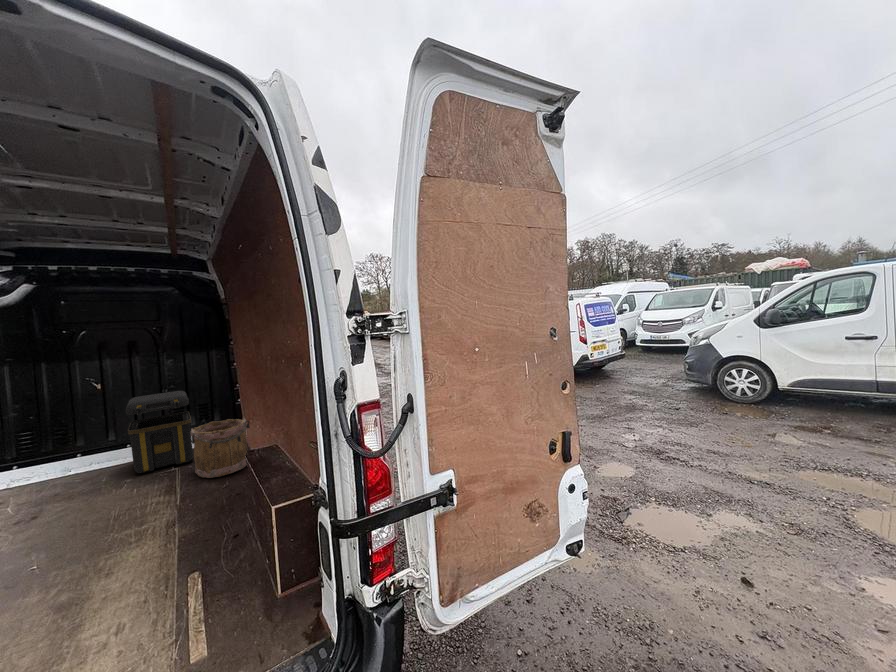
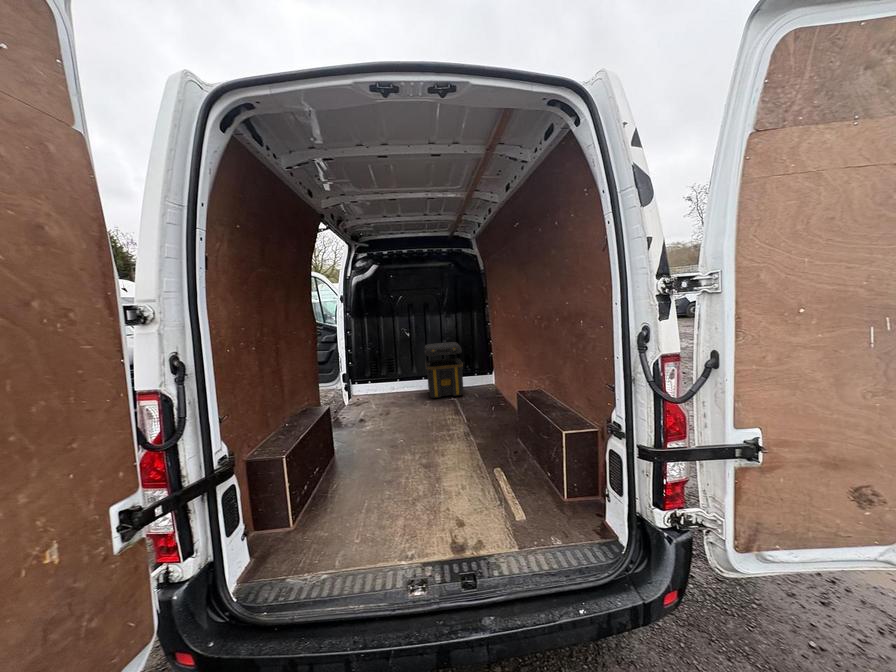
bucket: present [191,418,250,478] -> none [465,367,505,409]

